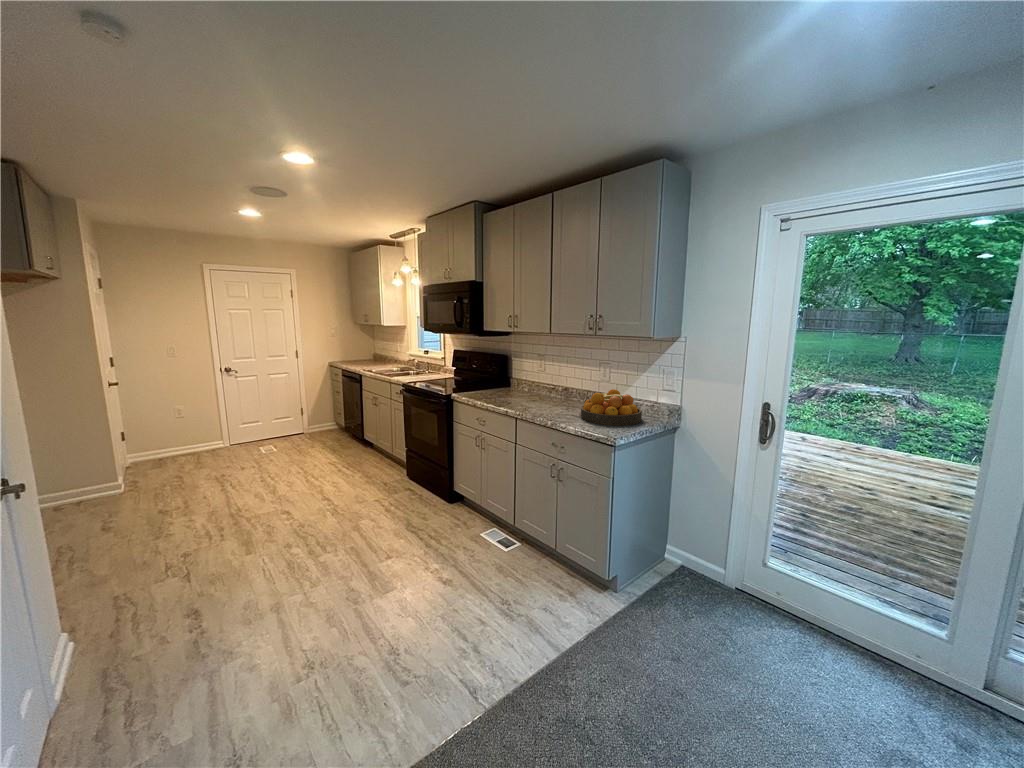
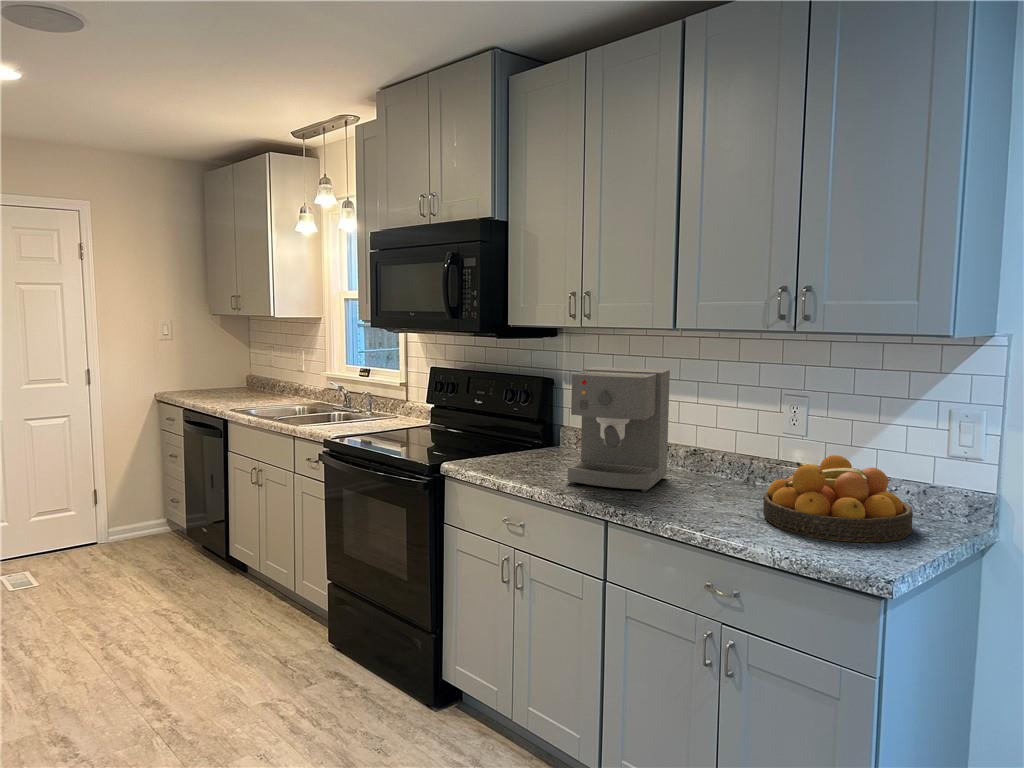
coffee maker: none [504,350,552,406] -> present [568,367,670,492]

